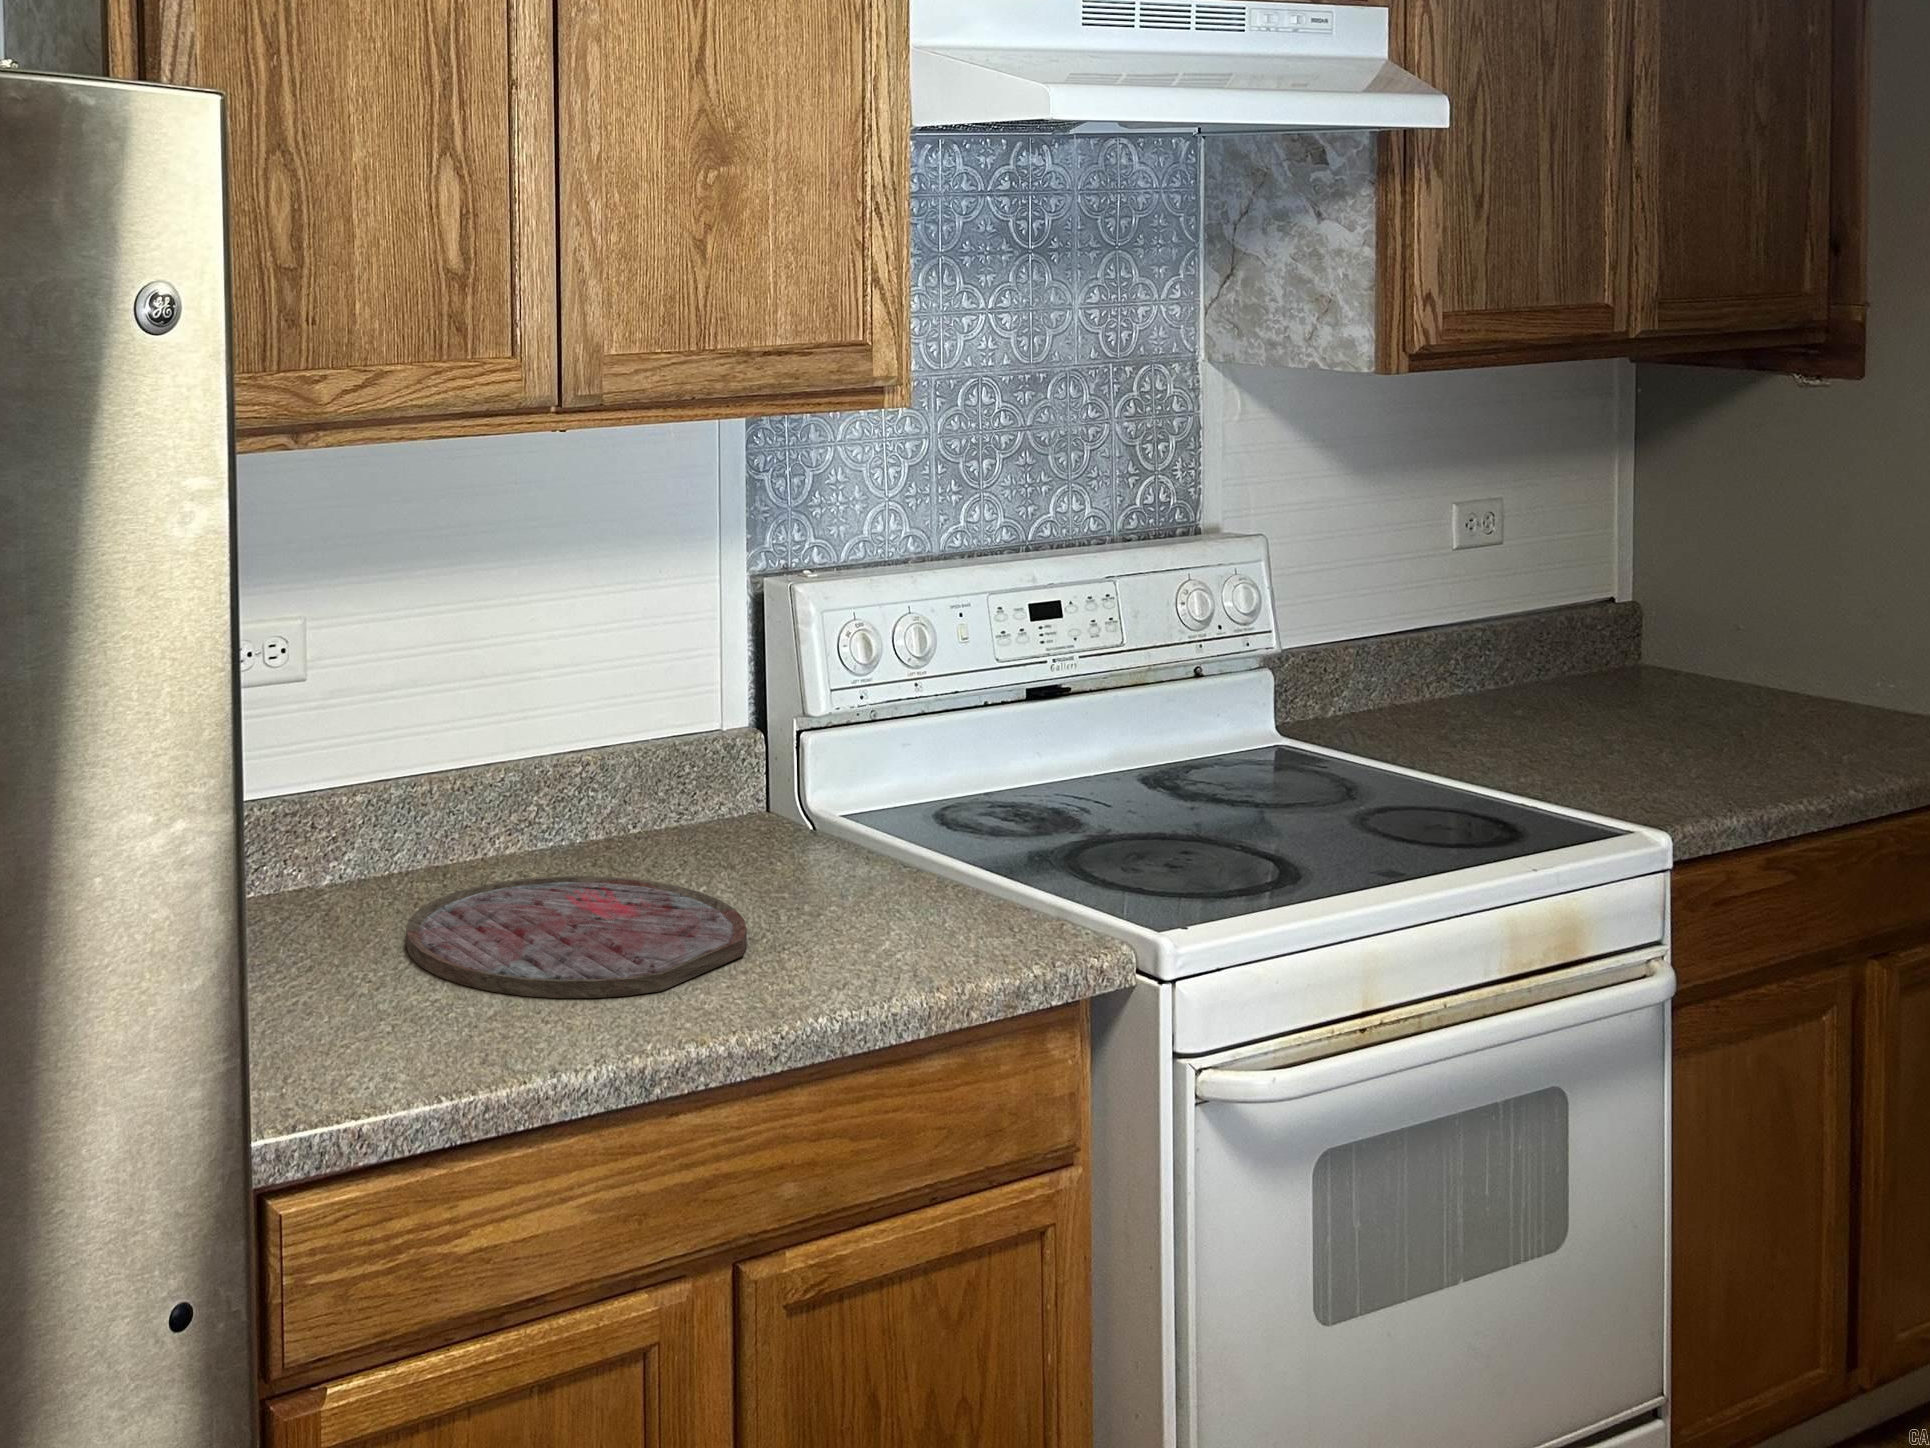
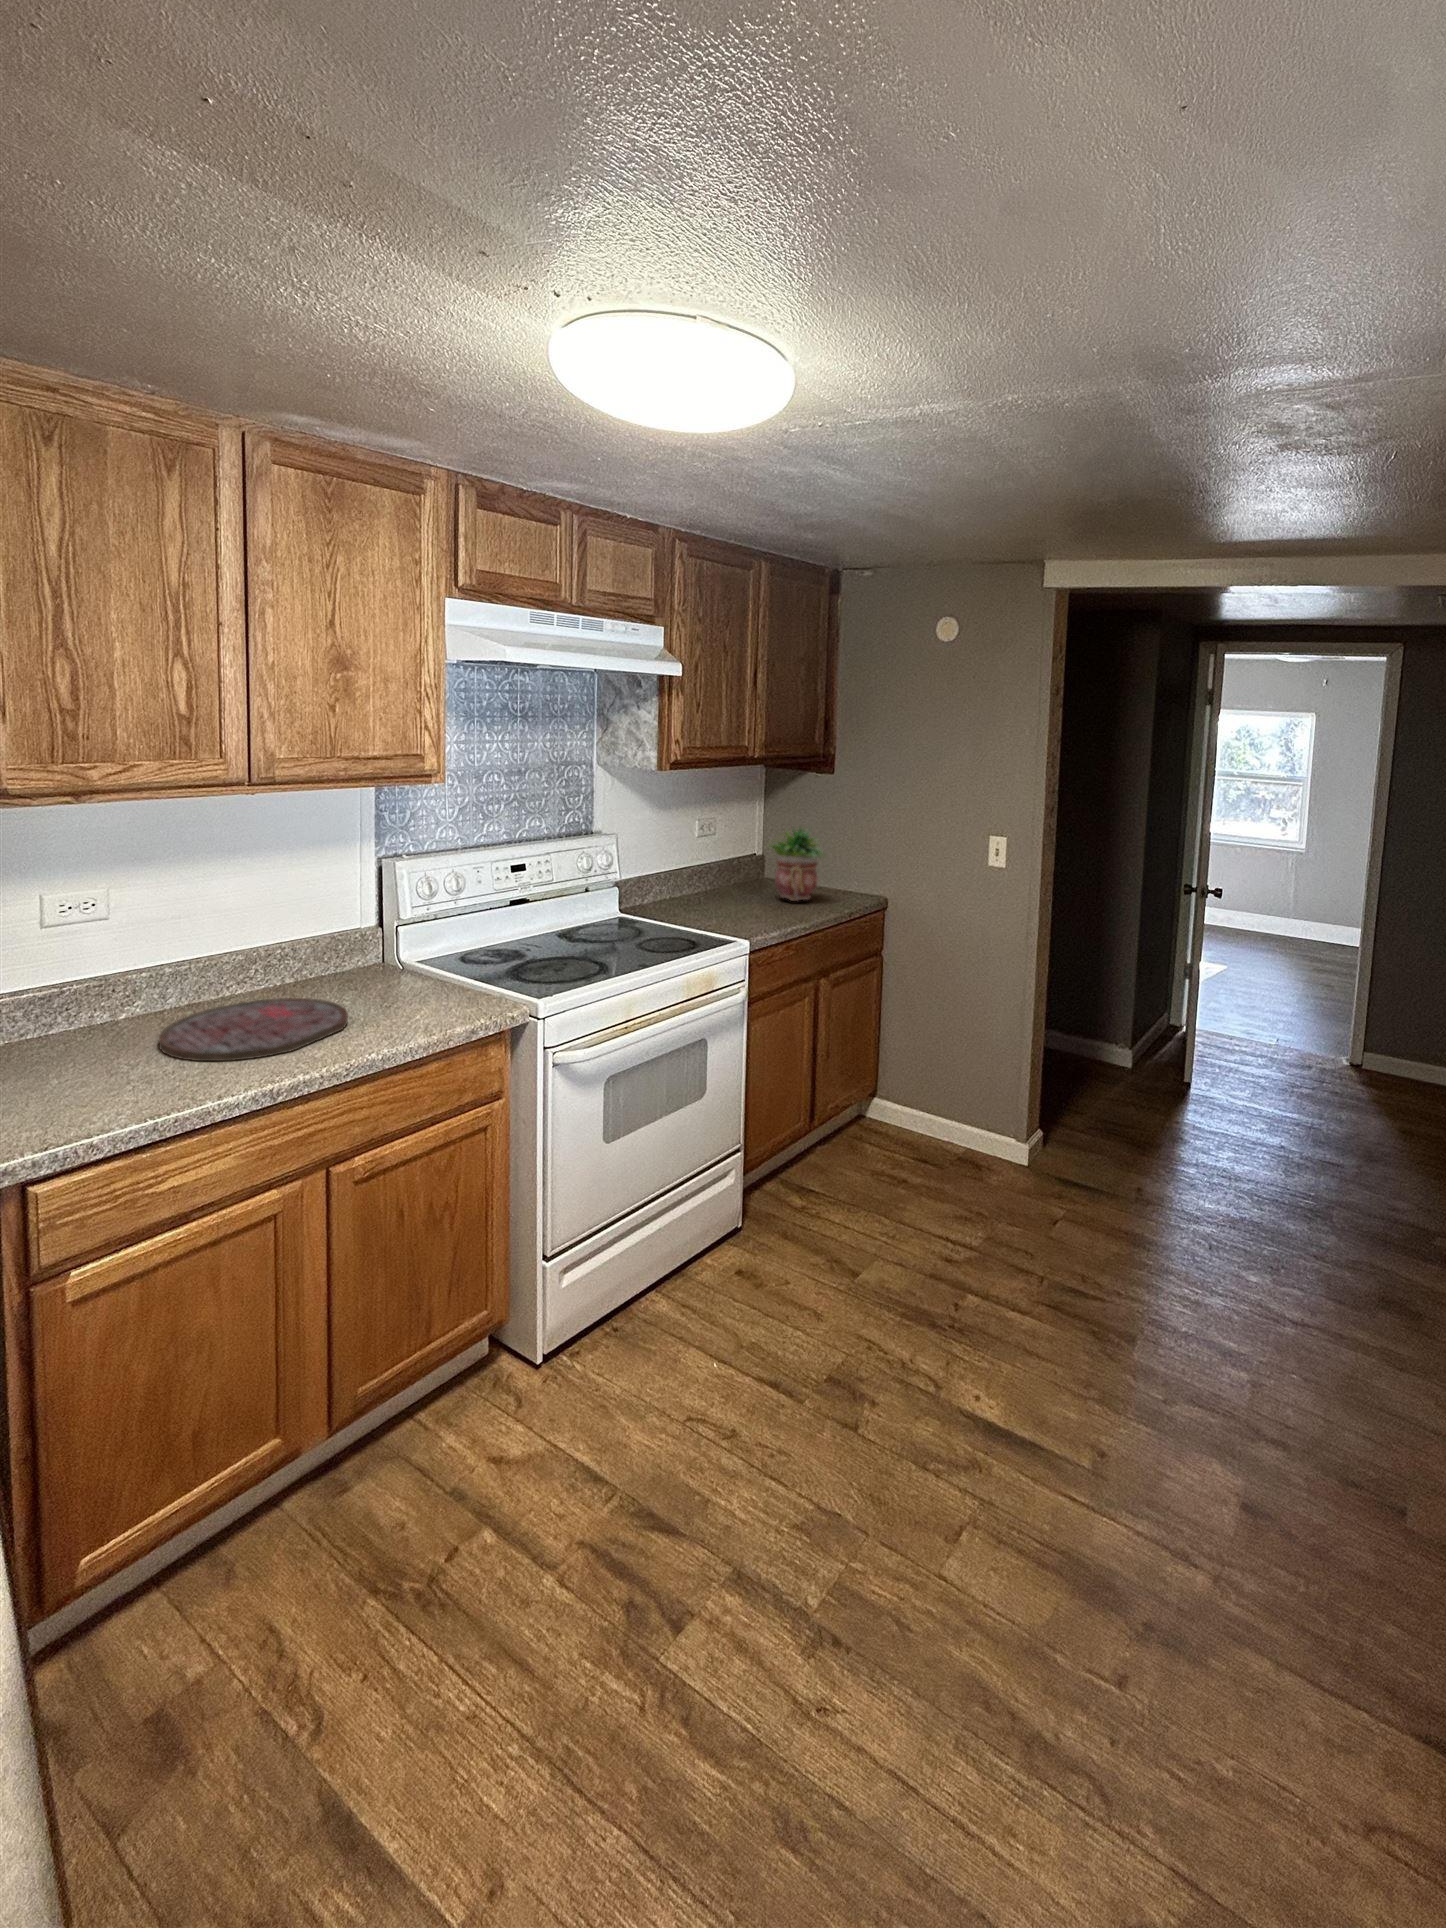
potted plant: none [1659,515,1854,728] -> present [769,828,826,901]

